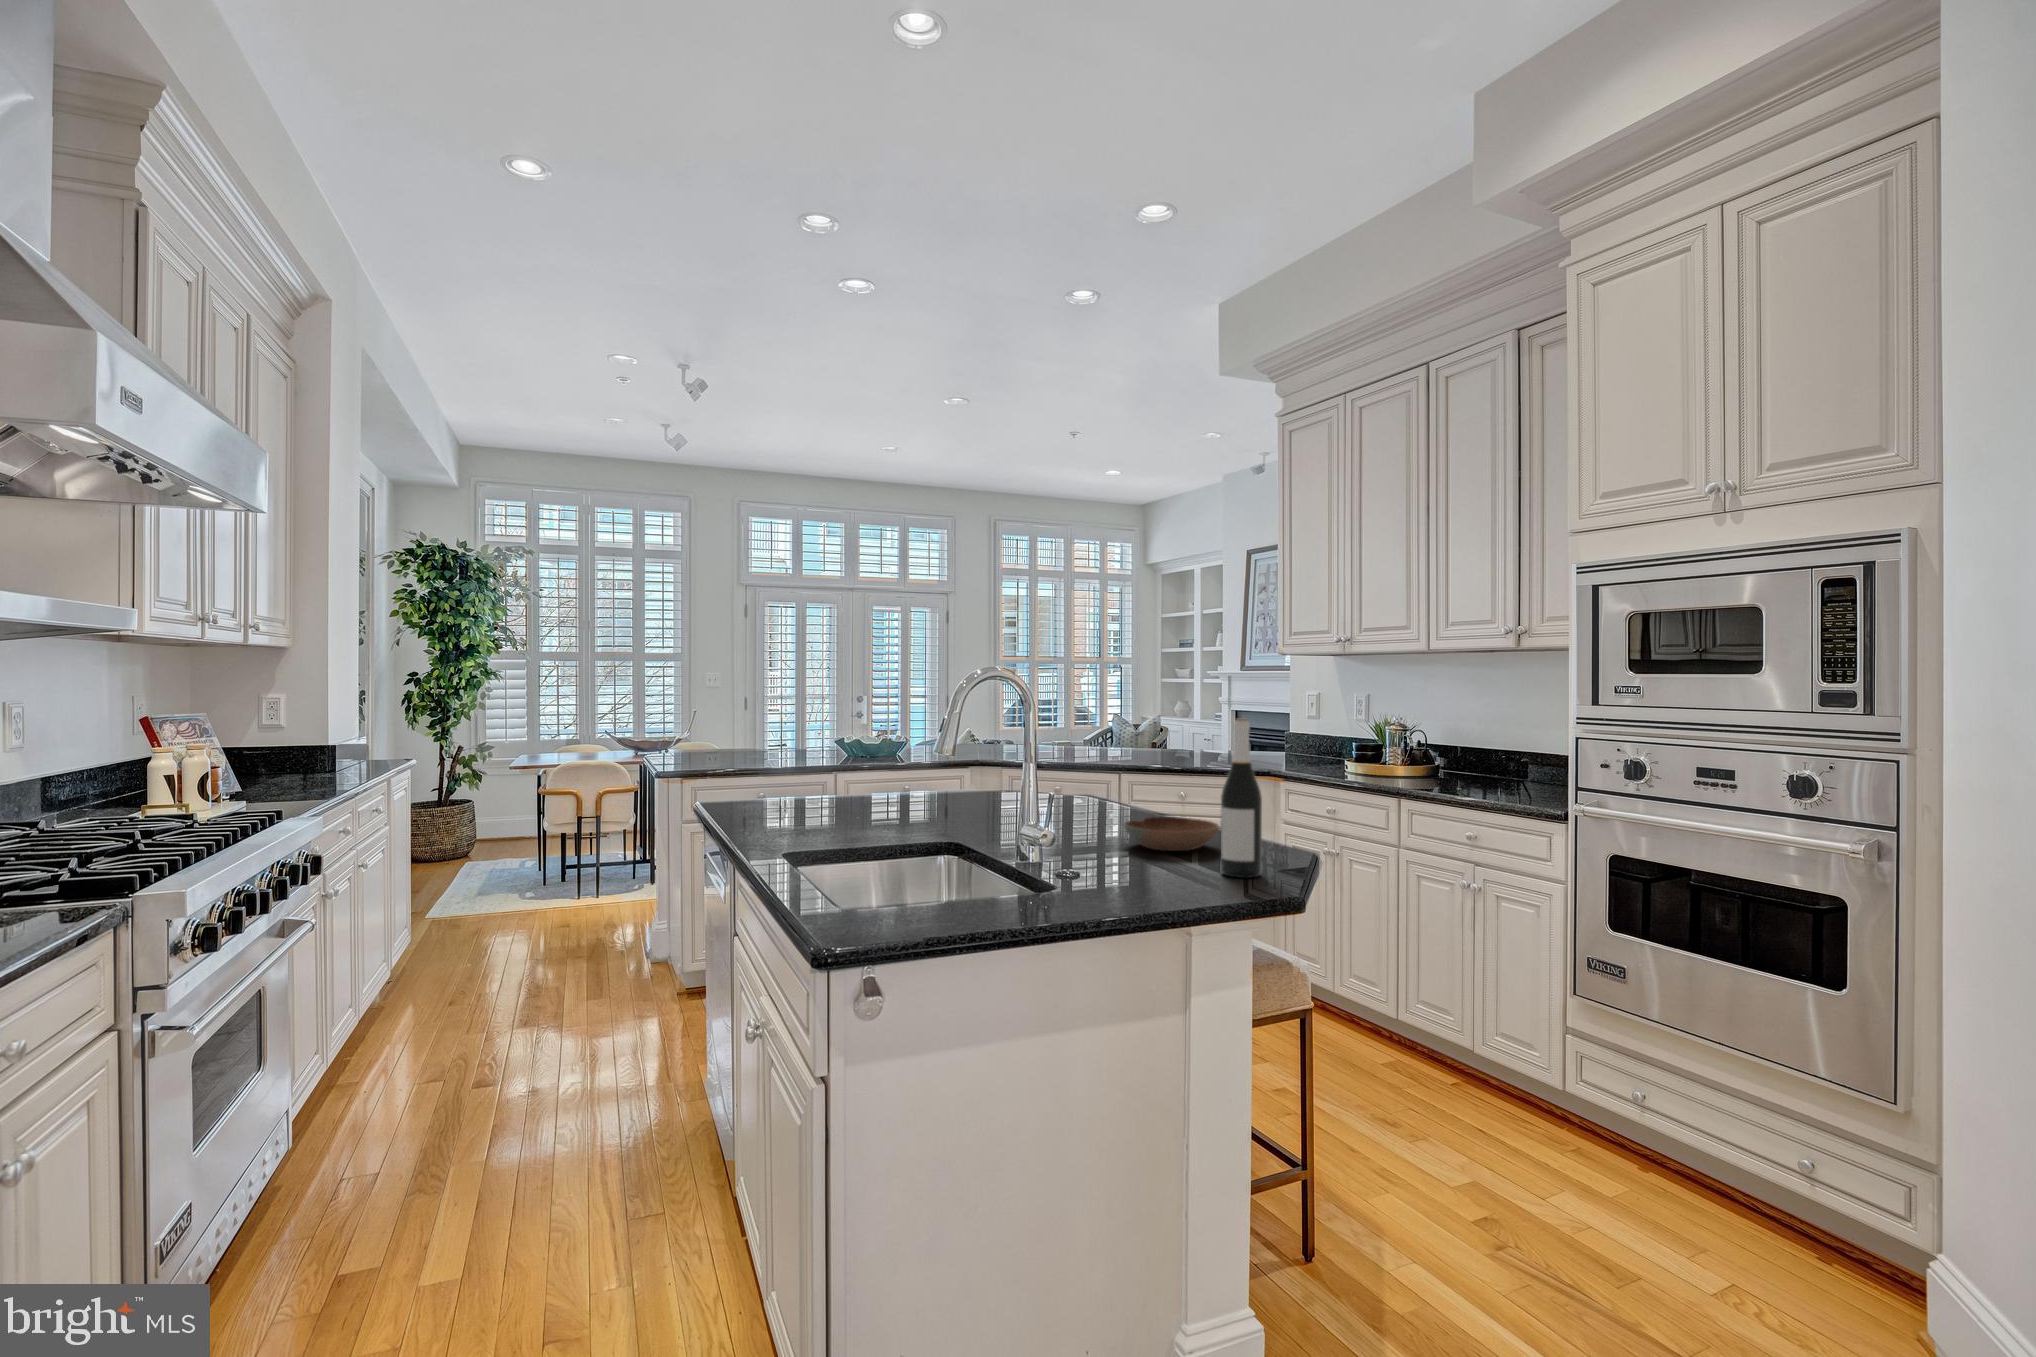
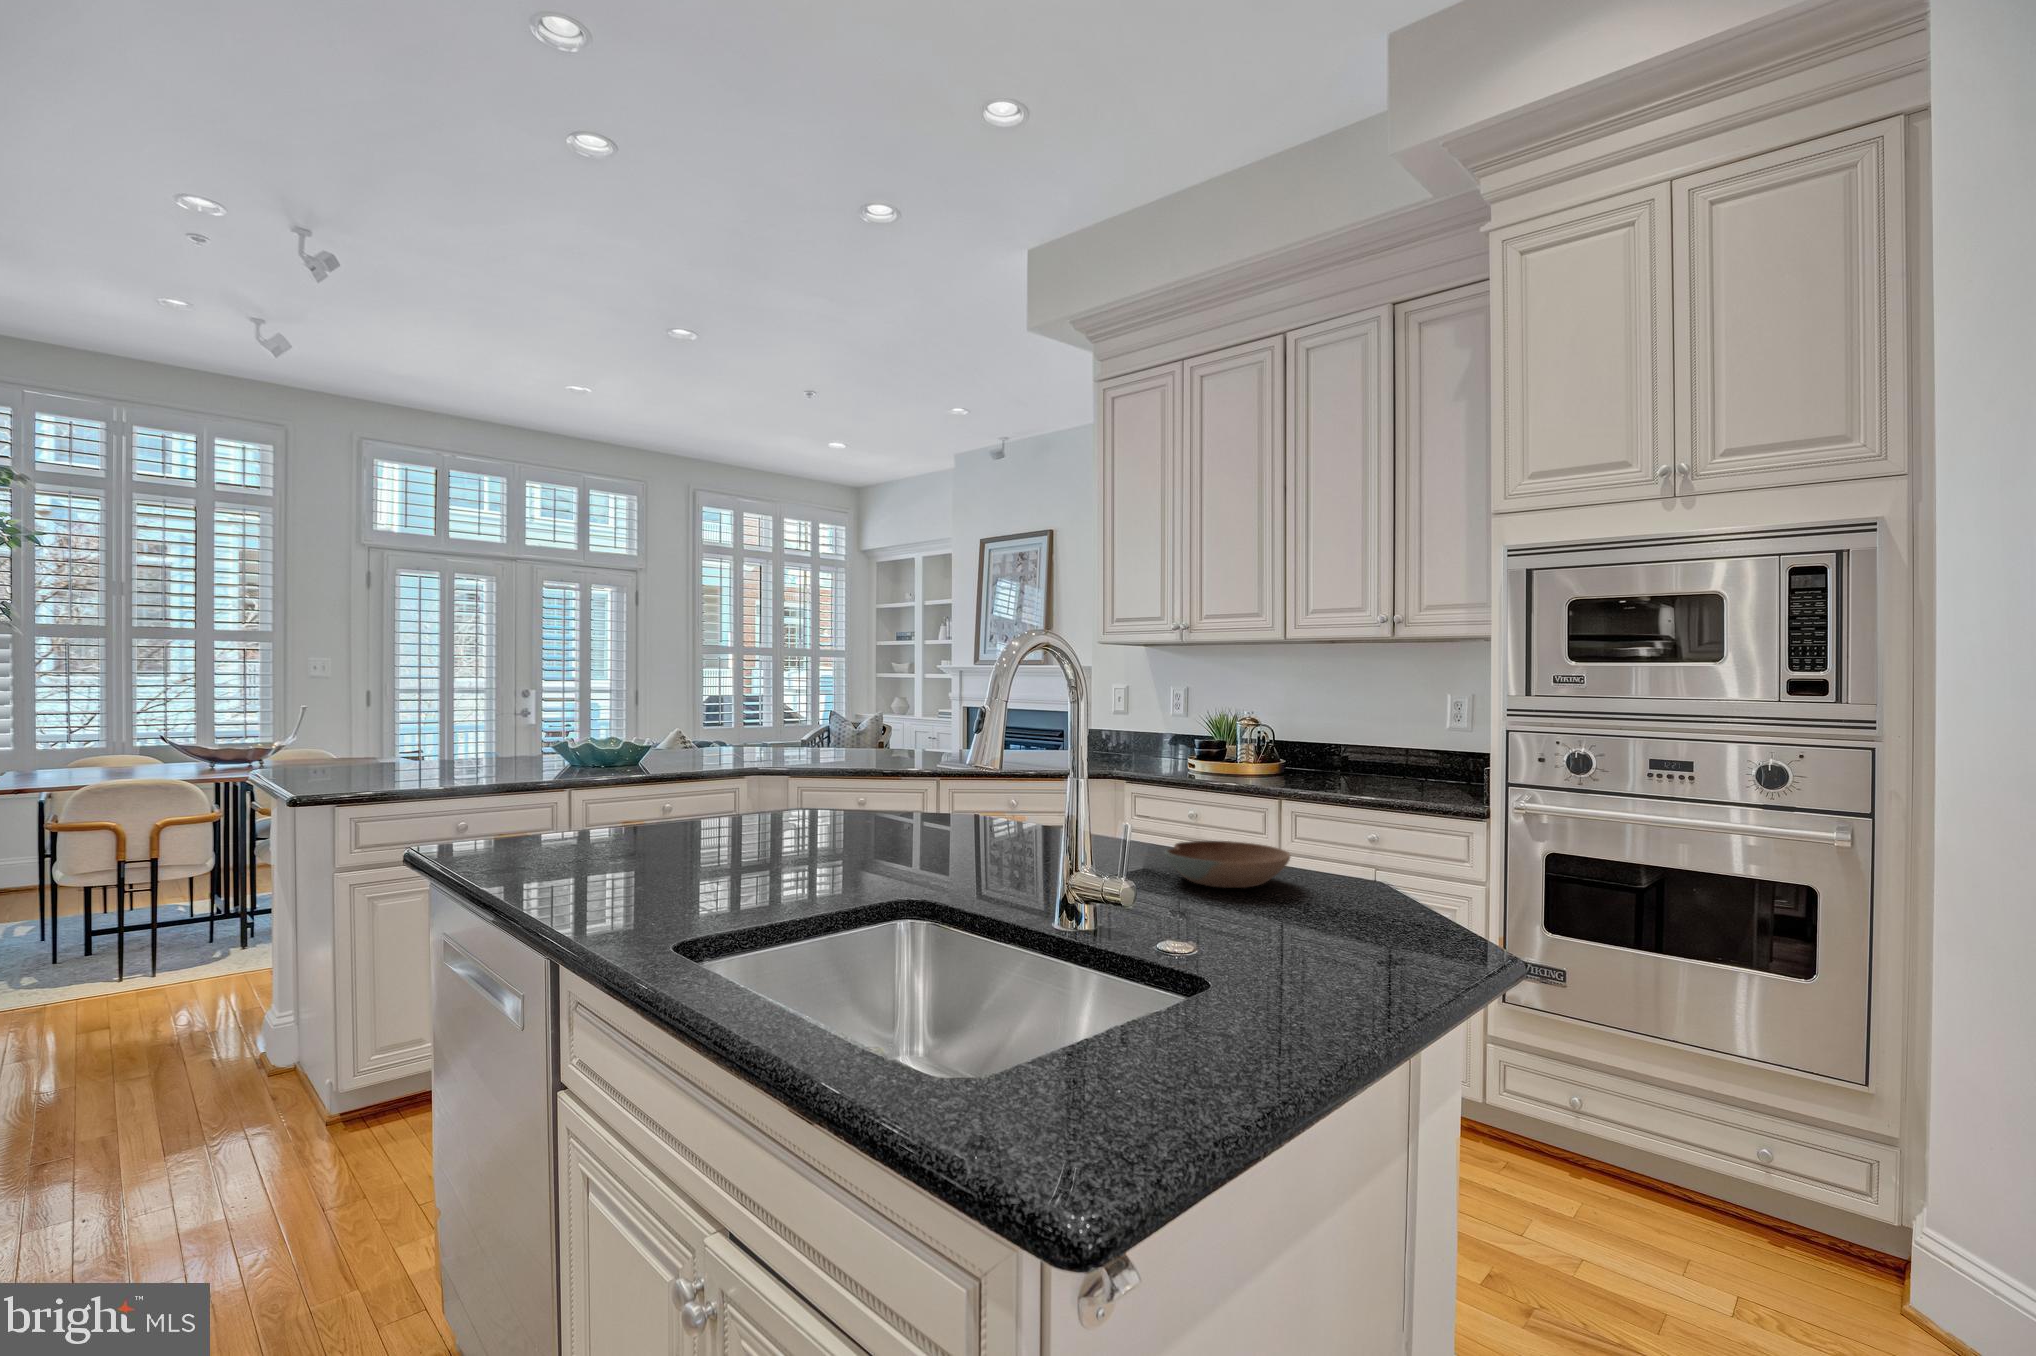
wine bottle: present [1221,719,1262,878] -> none [1350,710,1407,923]

